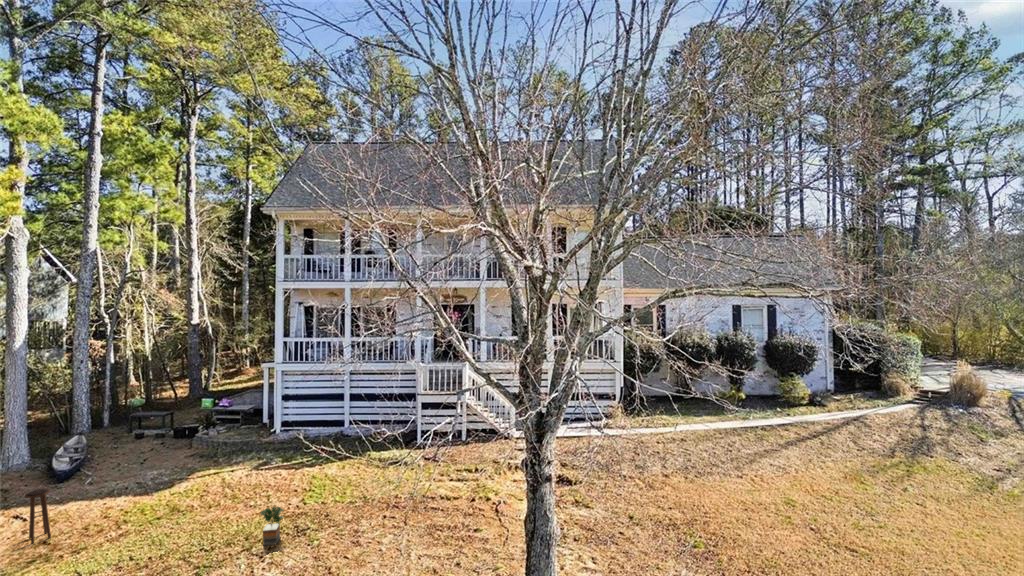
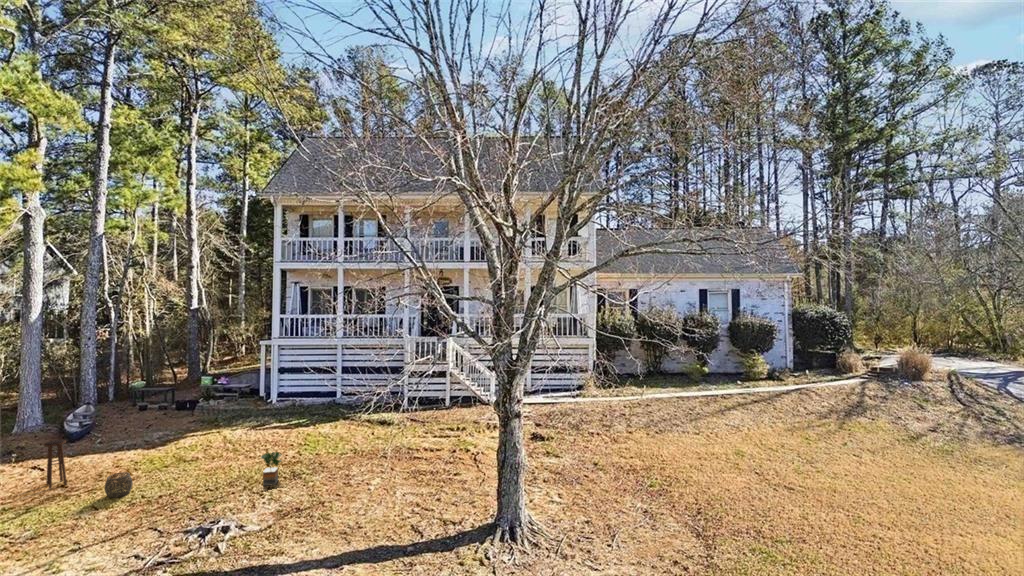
woven basket: none [89,530,121,560] -> present [104,472,133,498]

